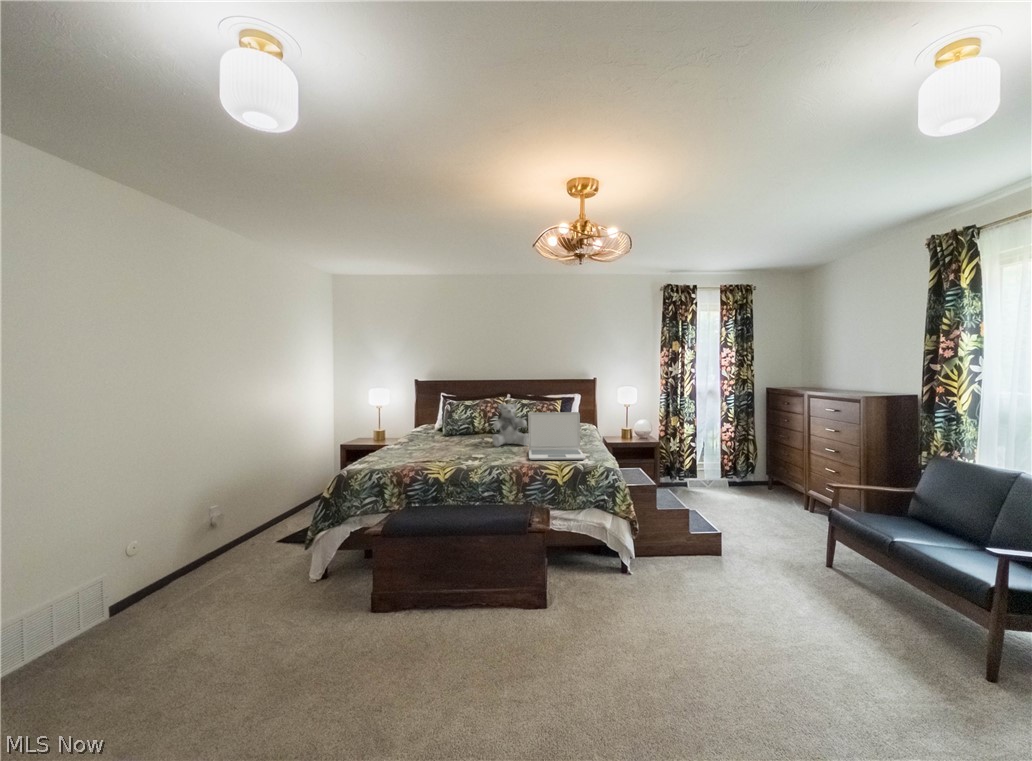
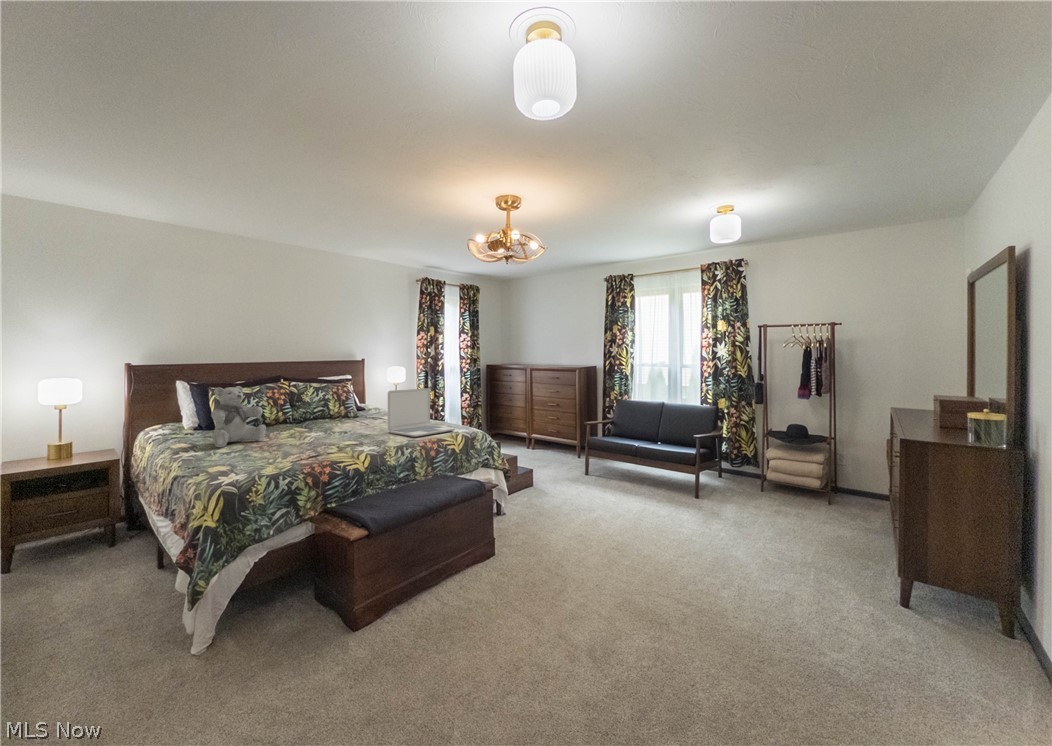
teddy bear: present [492,403,529,447] -> present [211,386,266,447]

